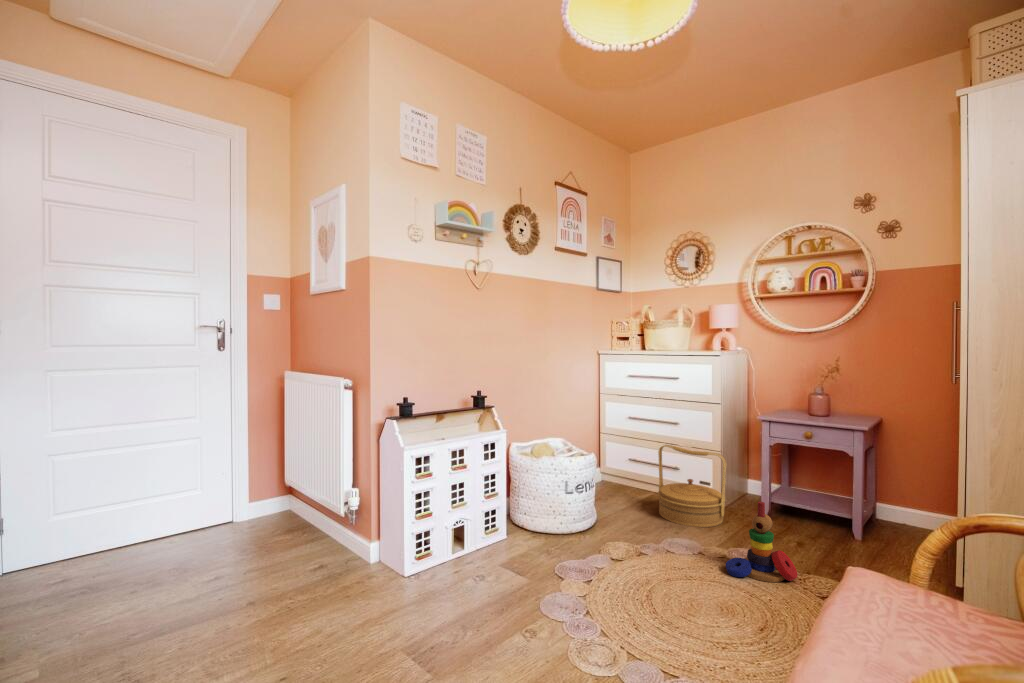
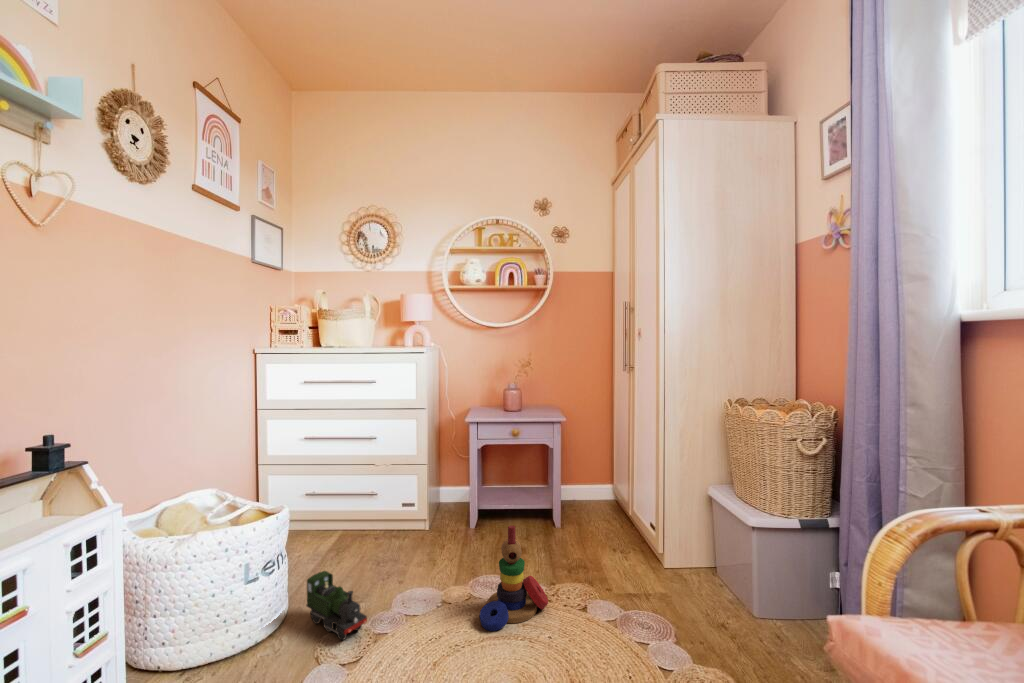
woven basket: present [658,445,726,527] -> none [357,469,443,572]
toy train: none [610,500,643,544] -> present [306,571,367,640]

